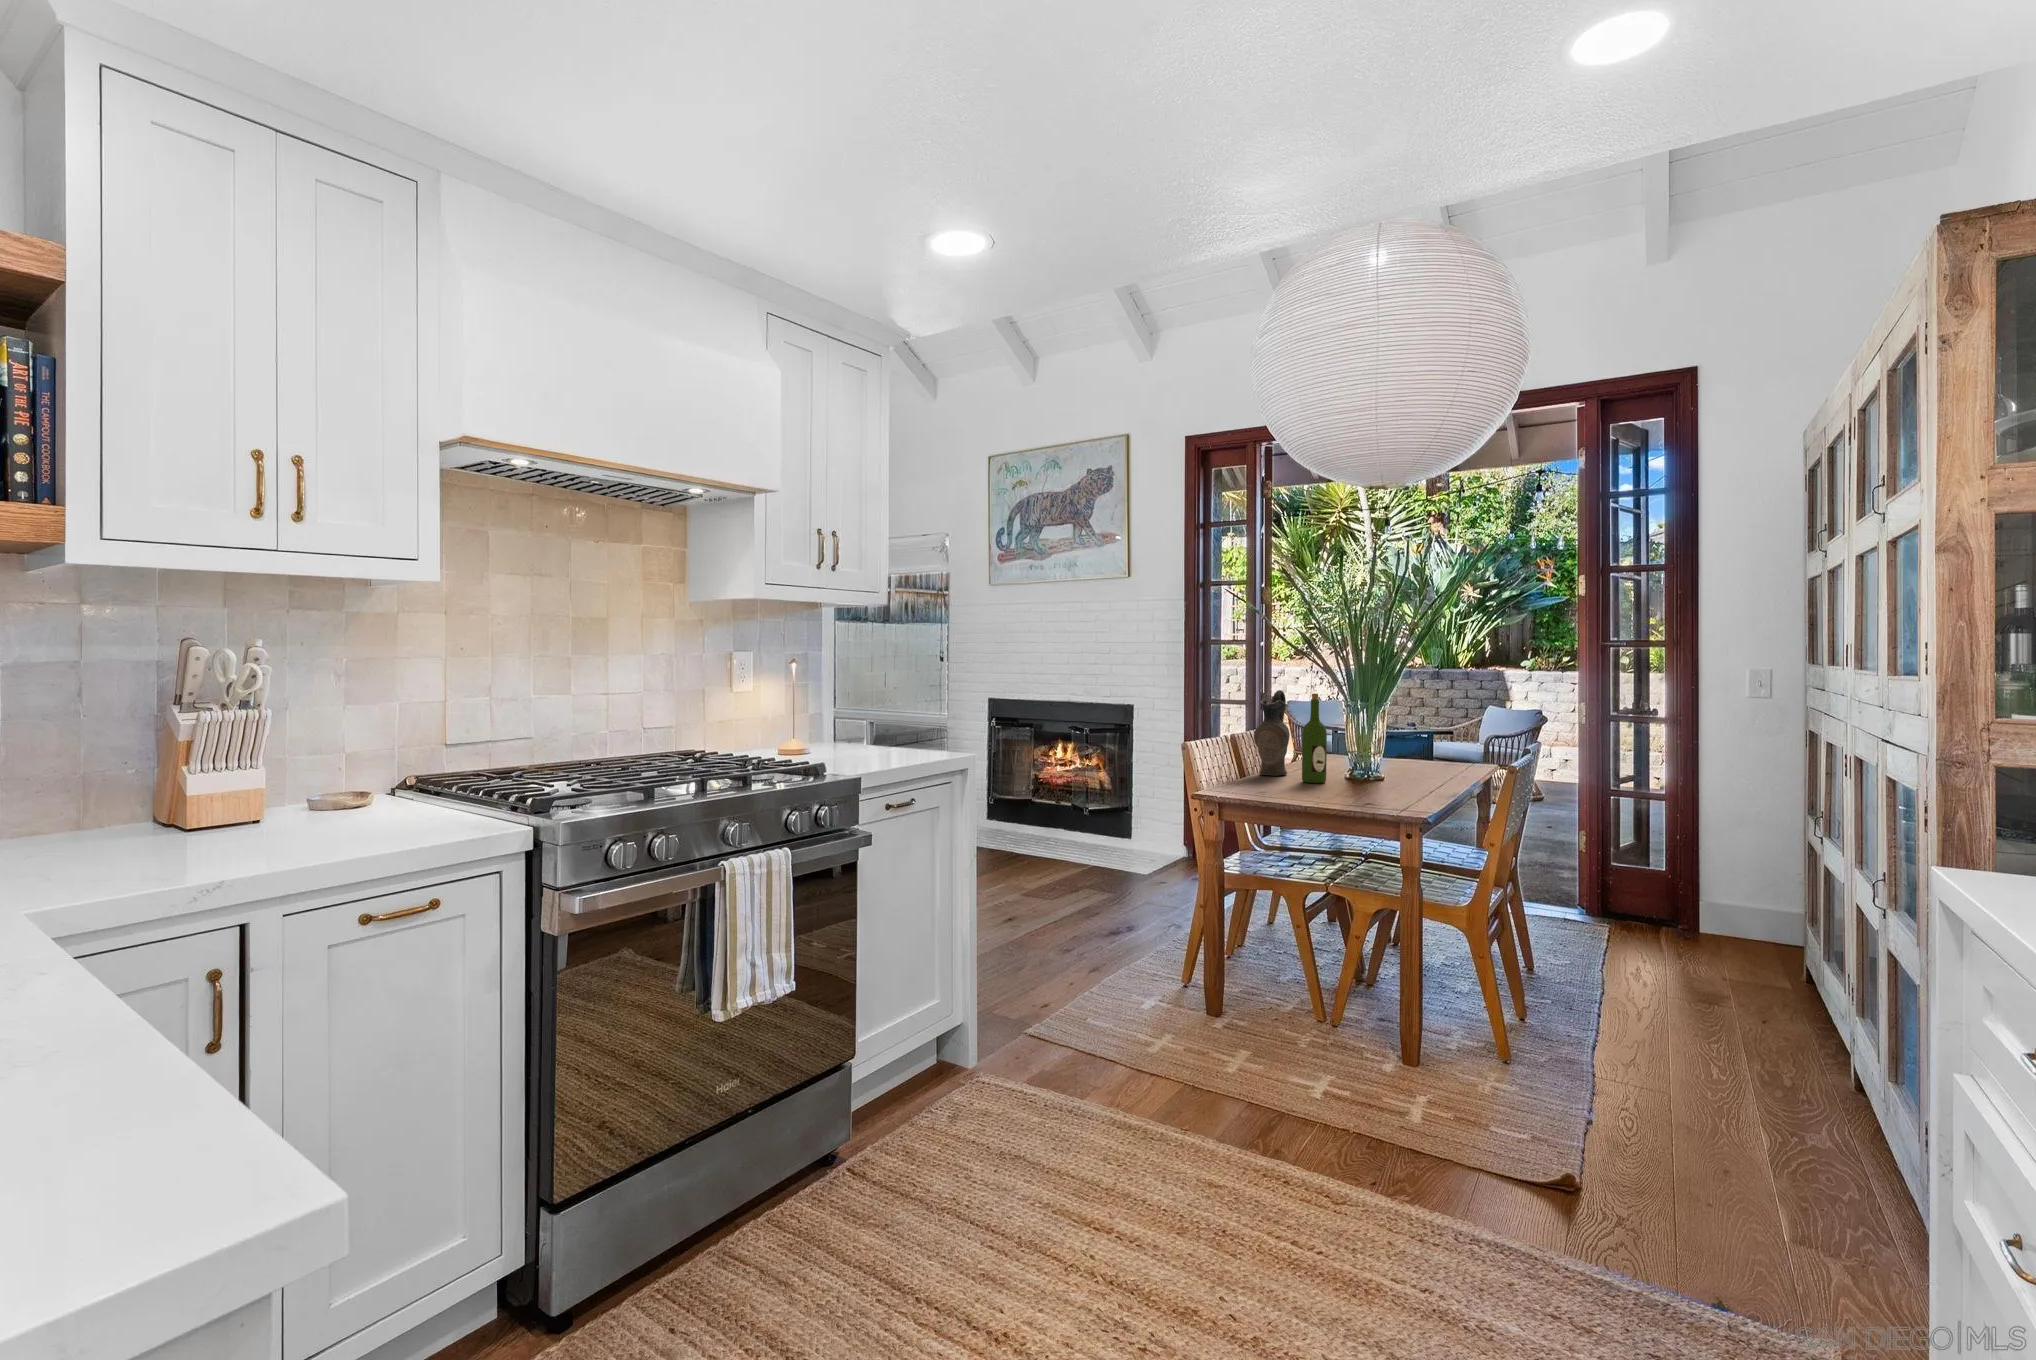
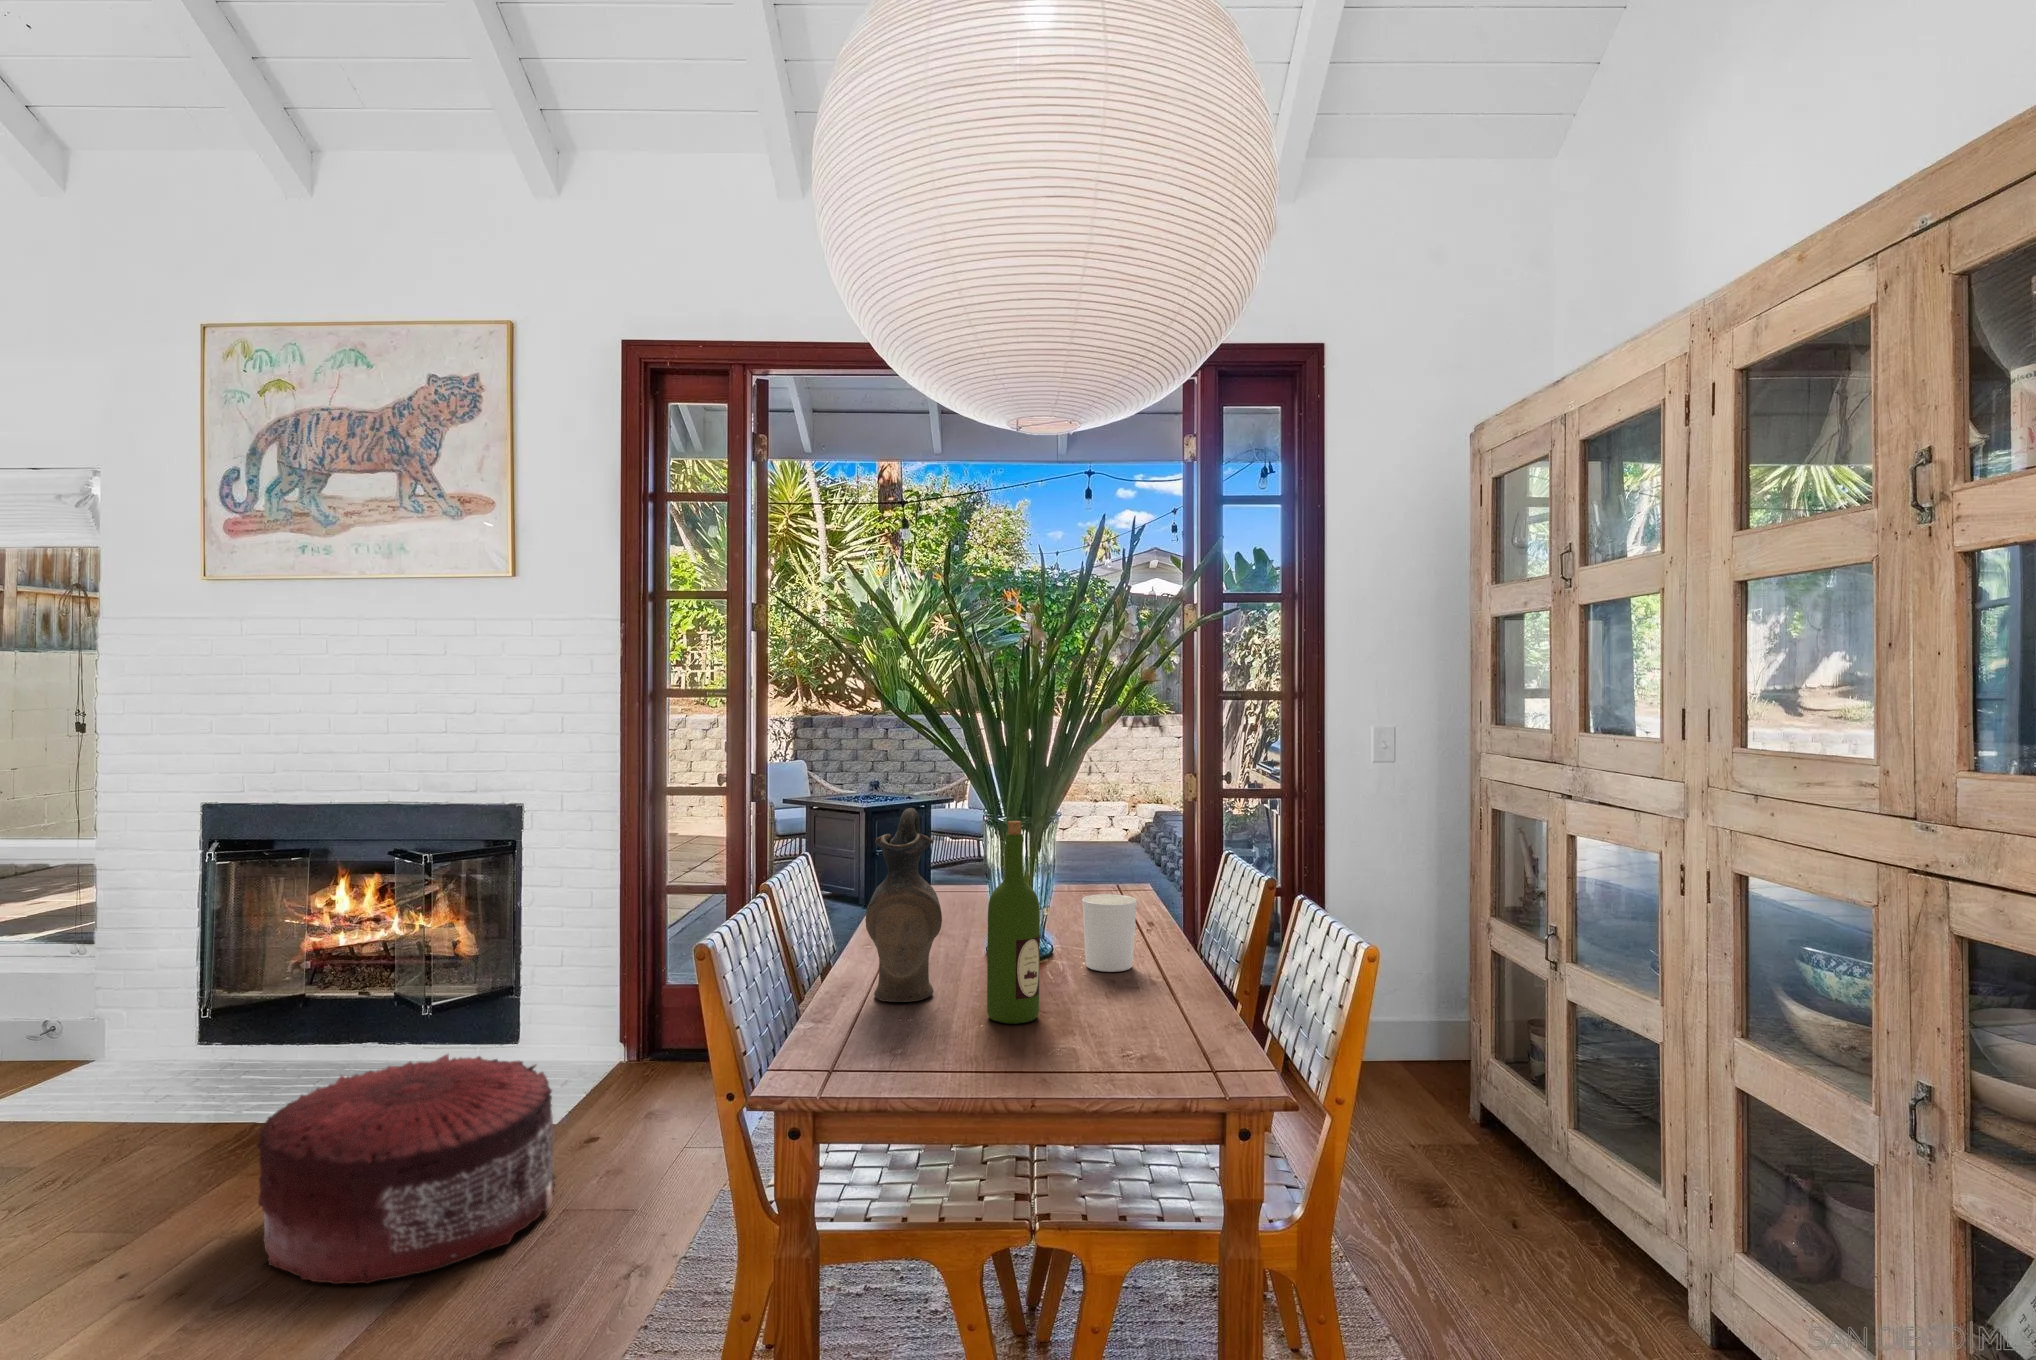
candle holder: none [1372,740,1402,776] -> present [1082,894,1137,972]
pouf: none [1018,818,1143,900] -> present [257,1054,555,1284]

